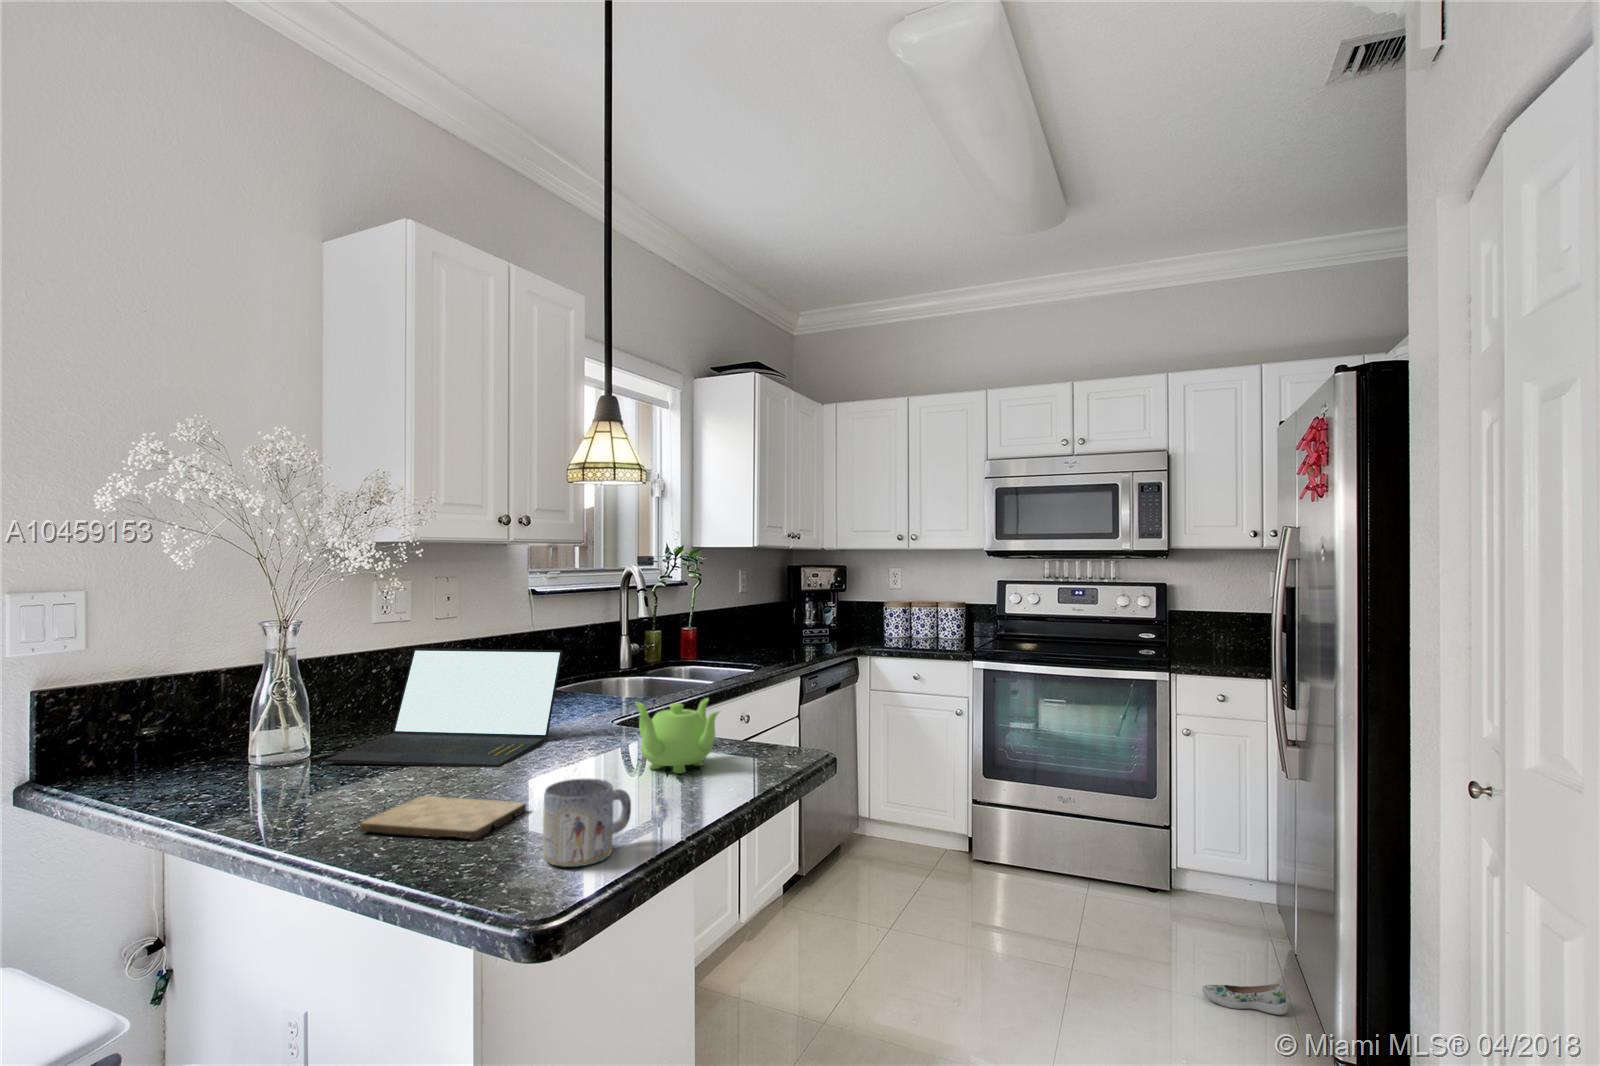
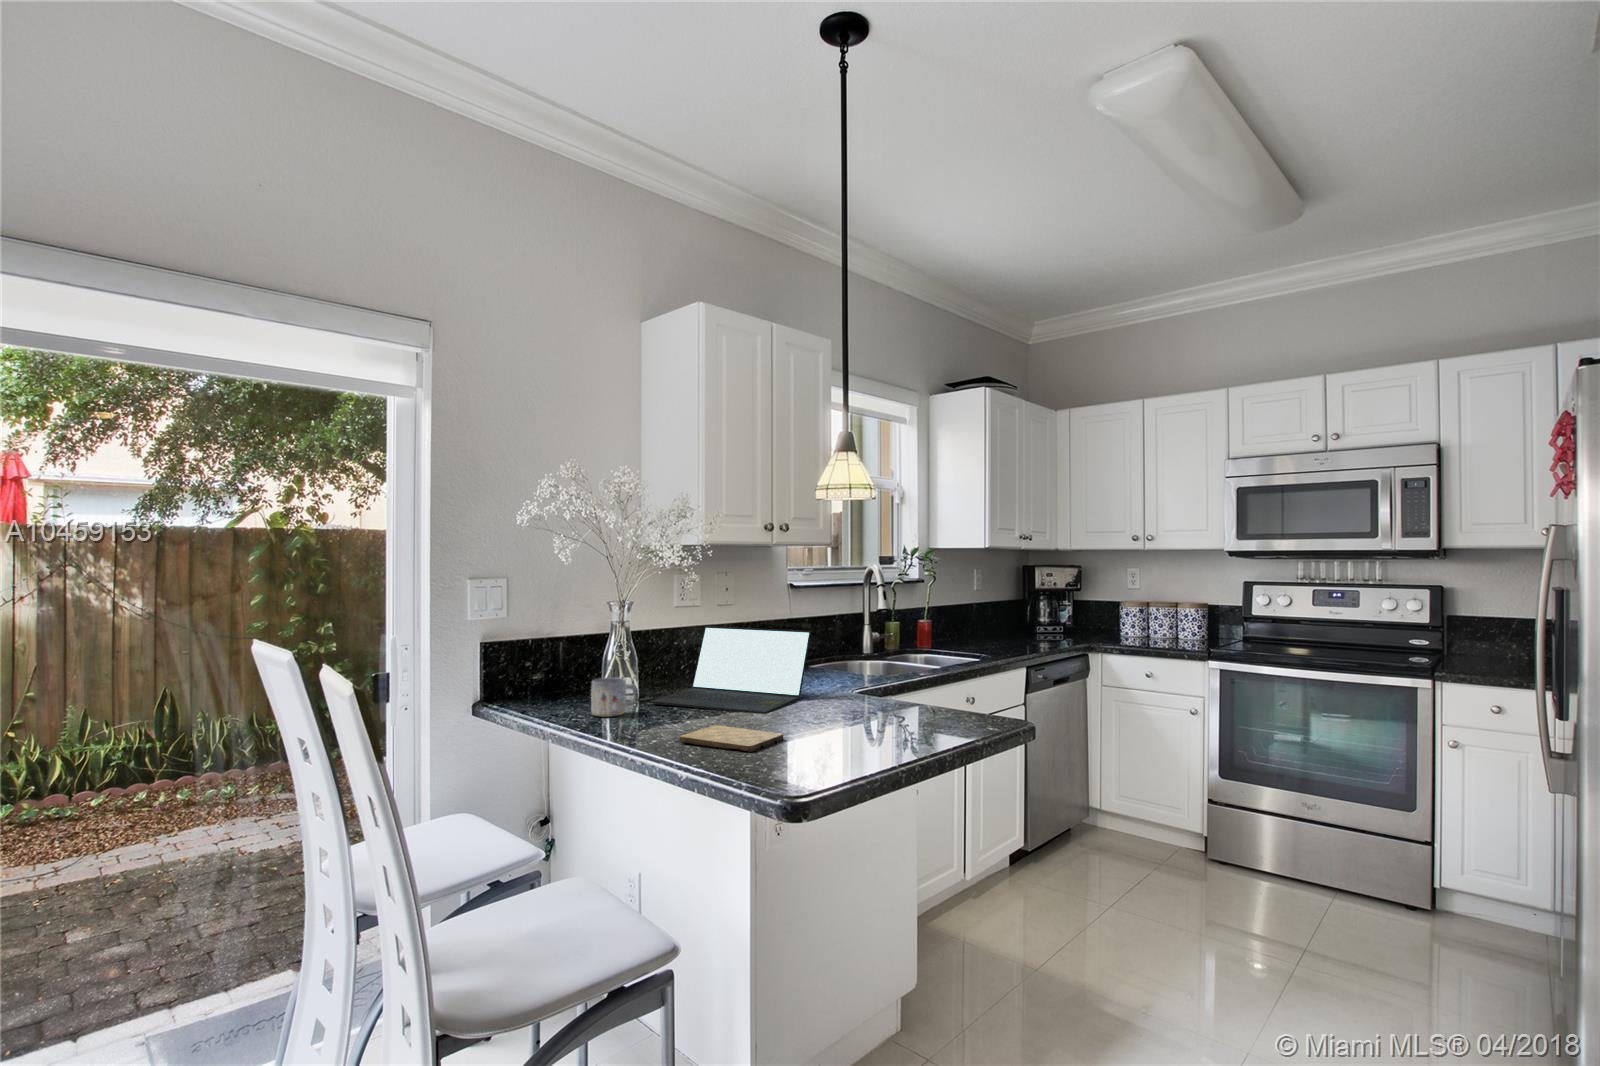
teapot: present [635,698,719,773] -> none [862,670,927,726]
mug: present [543,778,631,867] -> present [591,677,639,717]
shoe: present [1202,983,1288,1015] -> none [1446,1002,1551,1044]

